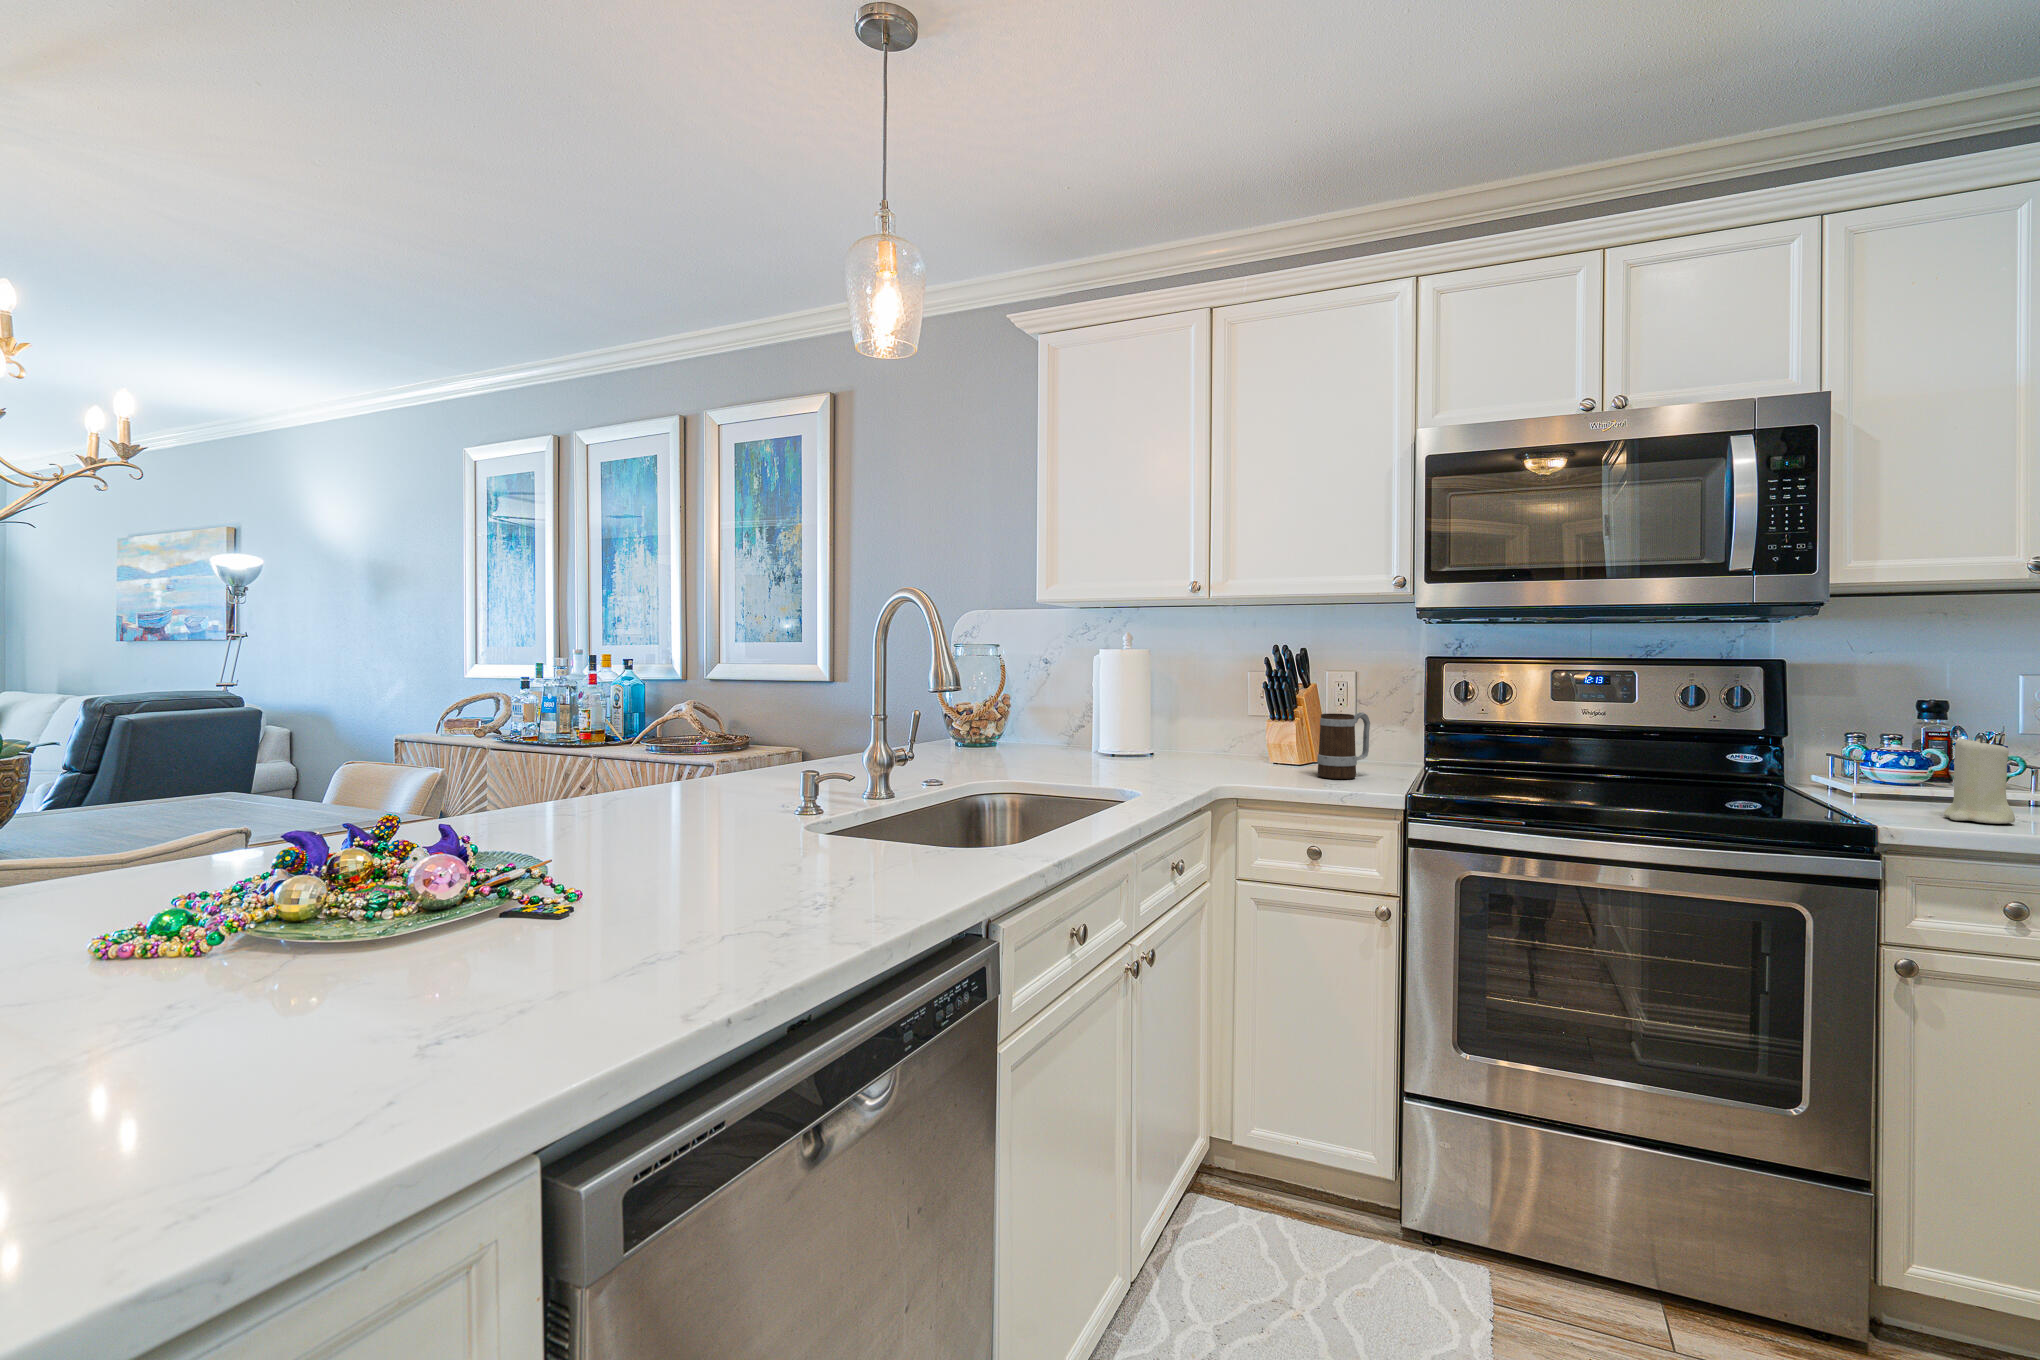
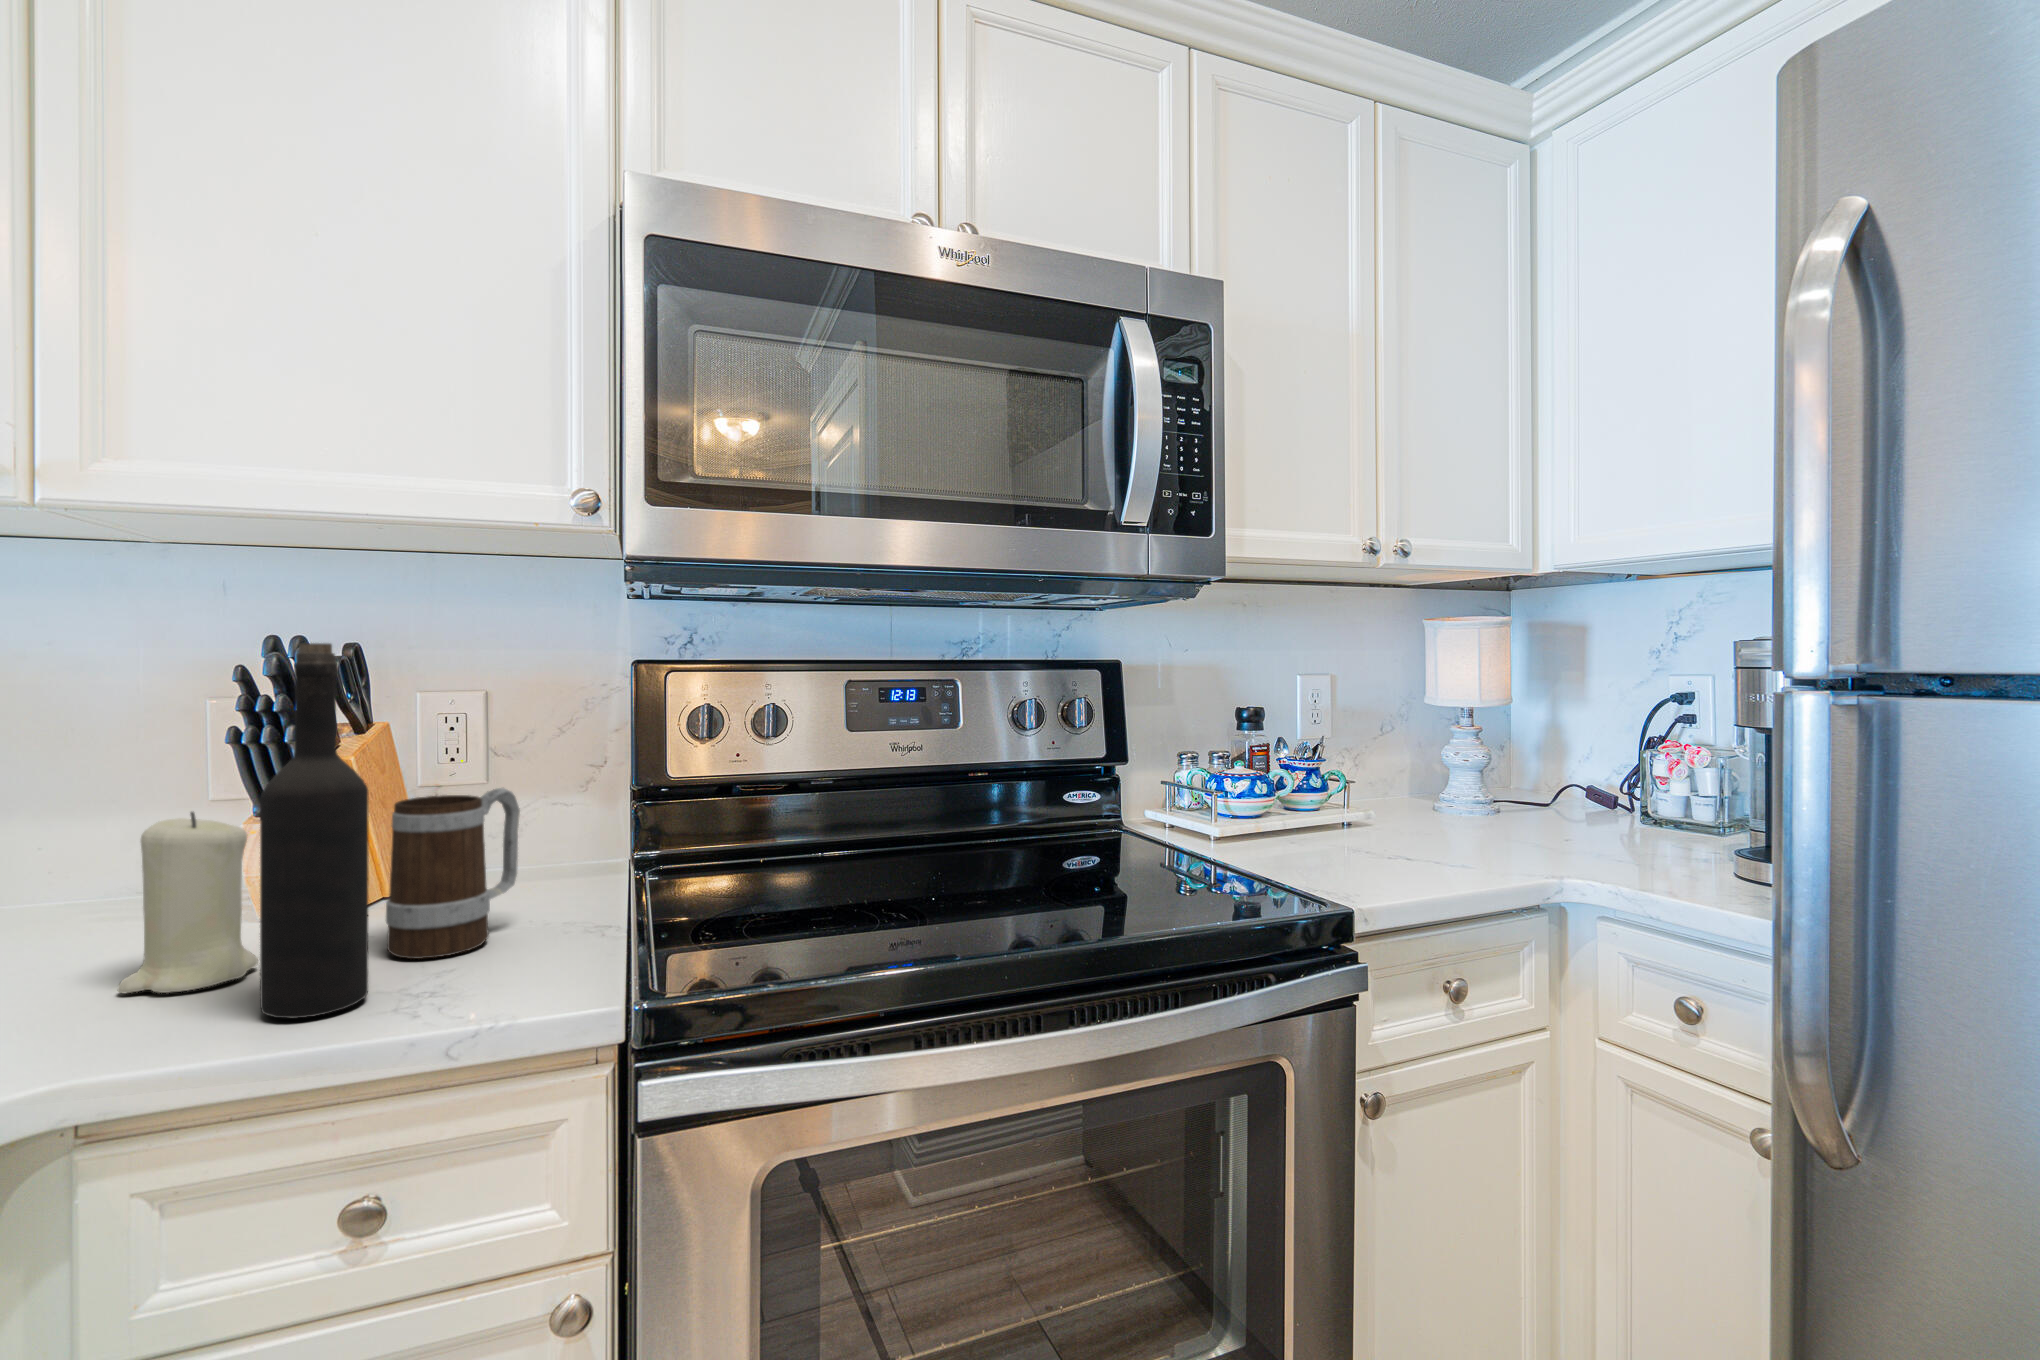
wine bottle: none [1278,648,1313,785] -> present [260,643,369,1019]
candle: present [1943,736,2015,824] -> present [118,812,258,993]

